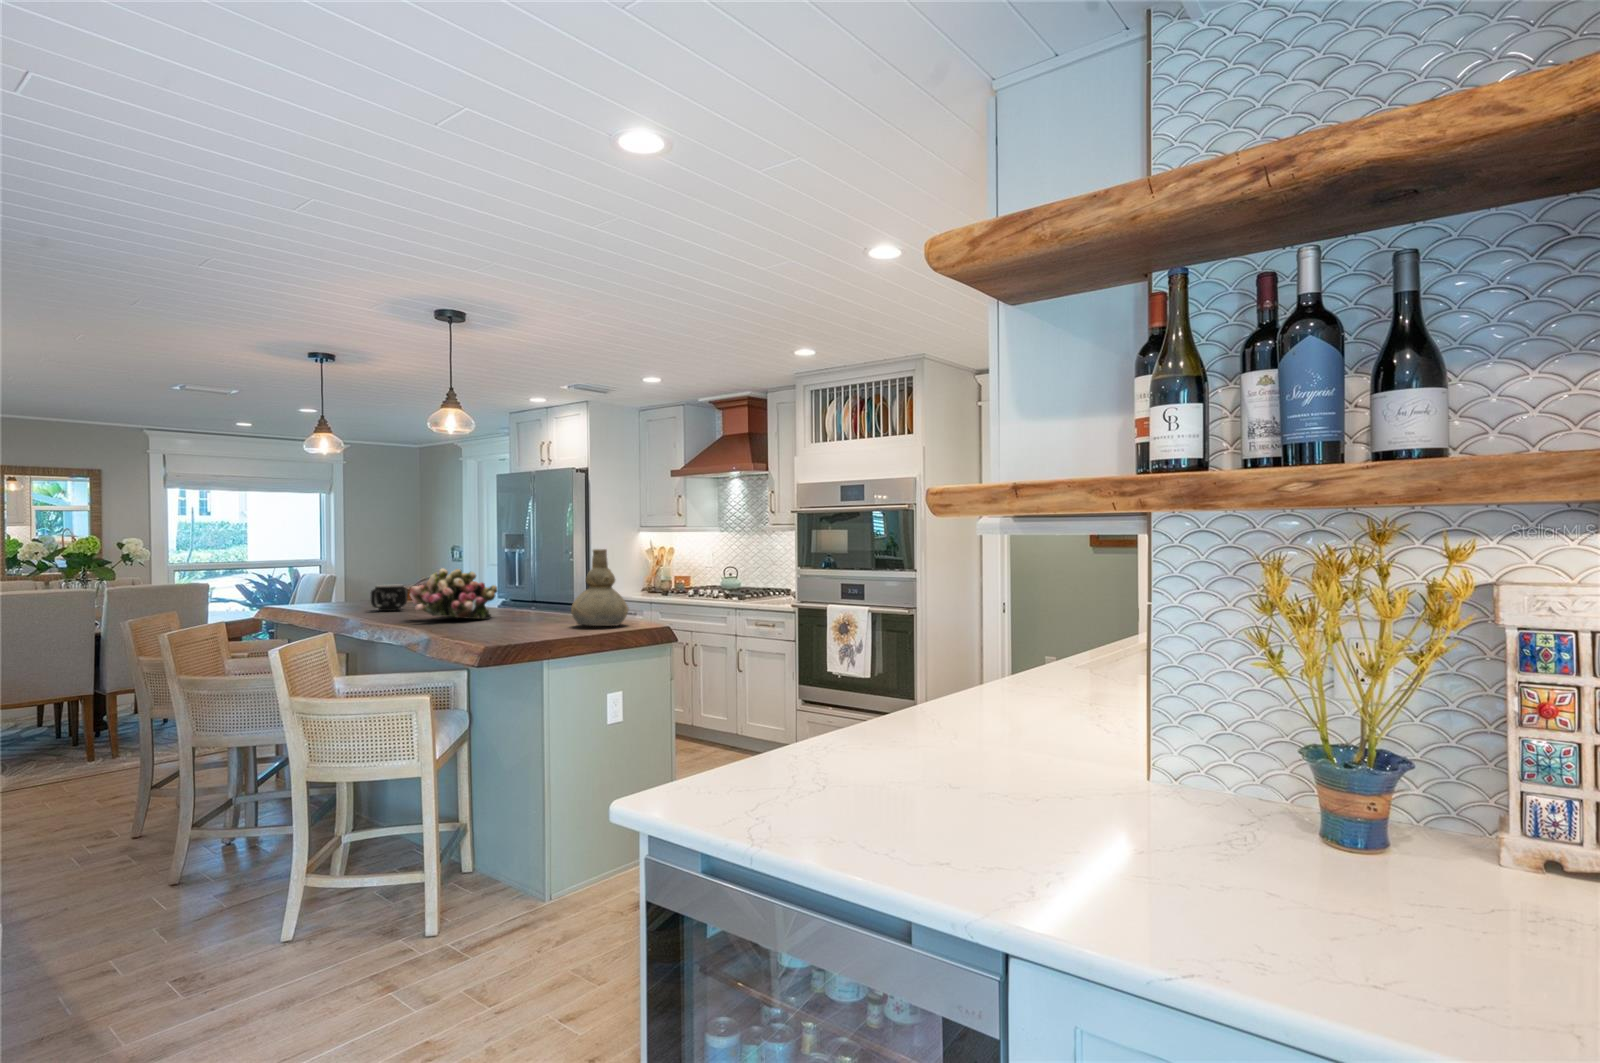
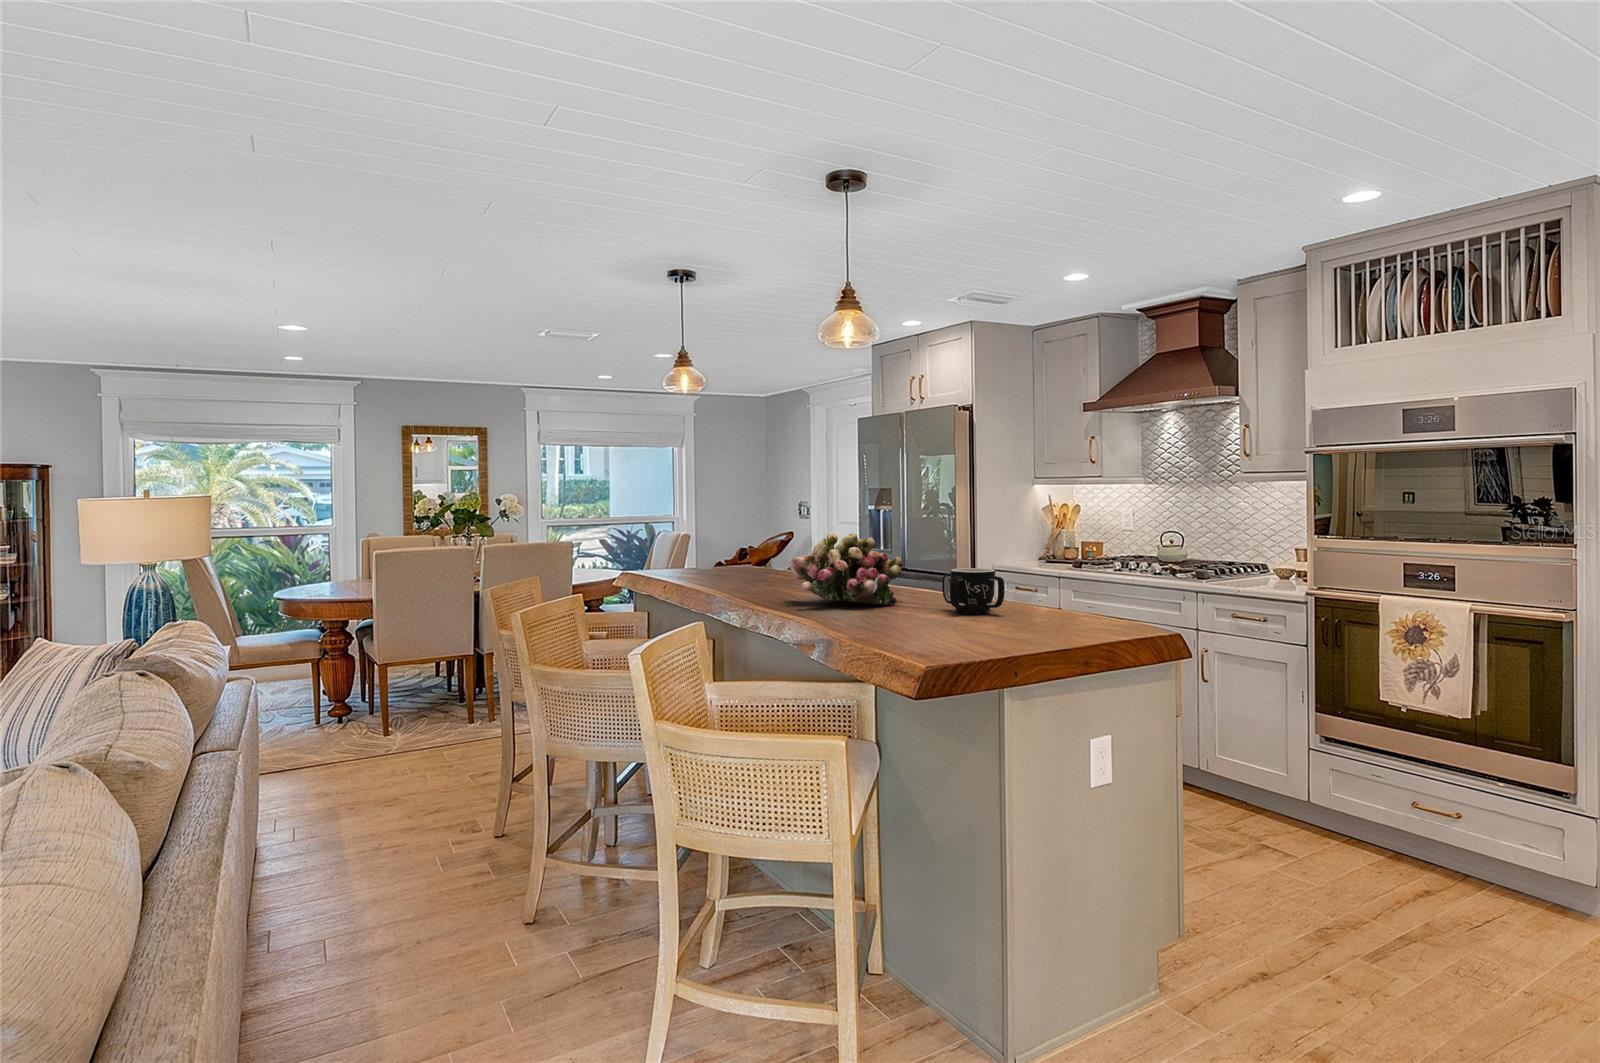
vase: present [571,549,629,626] -> none [1027,507,1118,629]
mug: present [371,585,408,611] -> present [942,568,1005,614]

